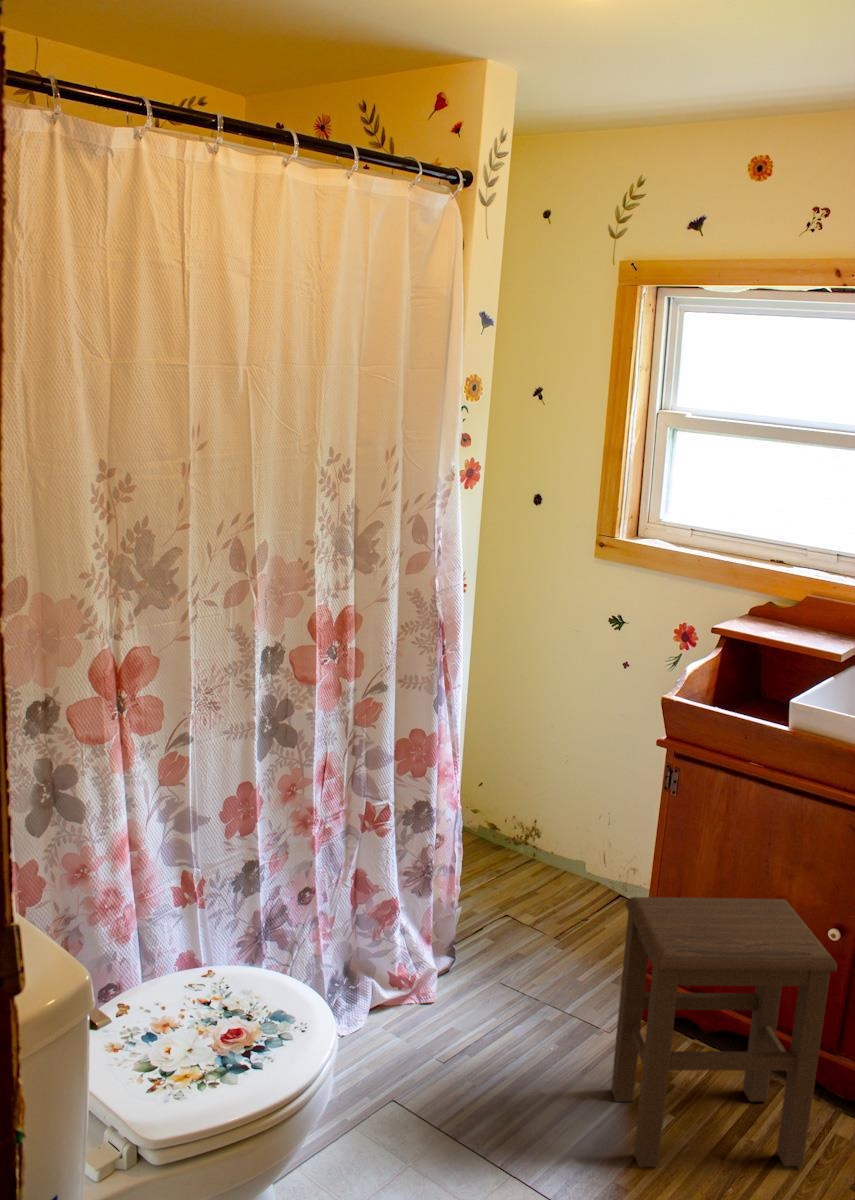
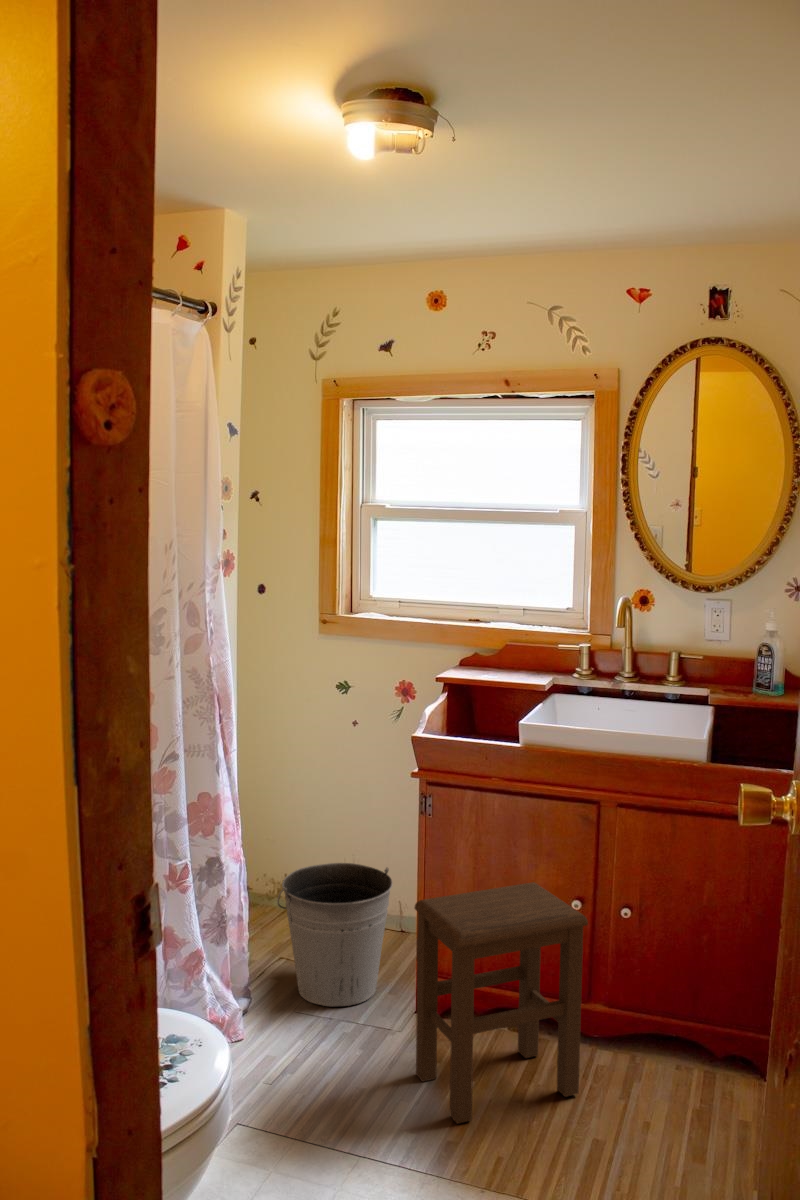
bucket: none [498,822,629,986] -> present [277,863,393,1006]

